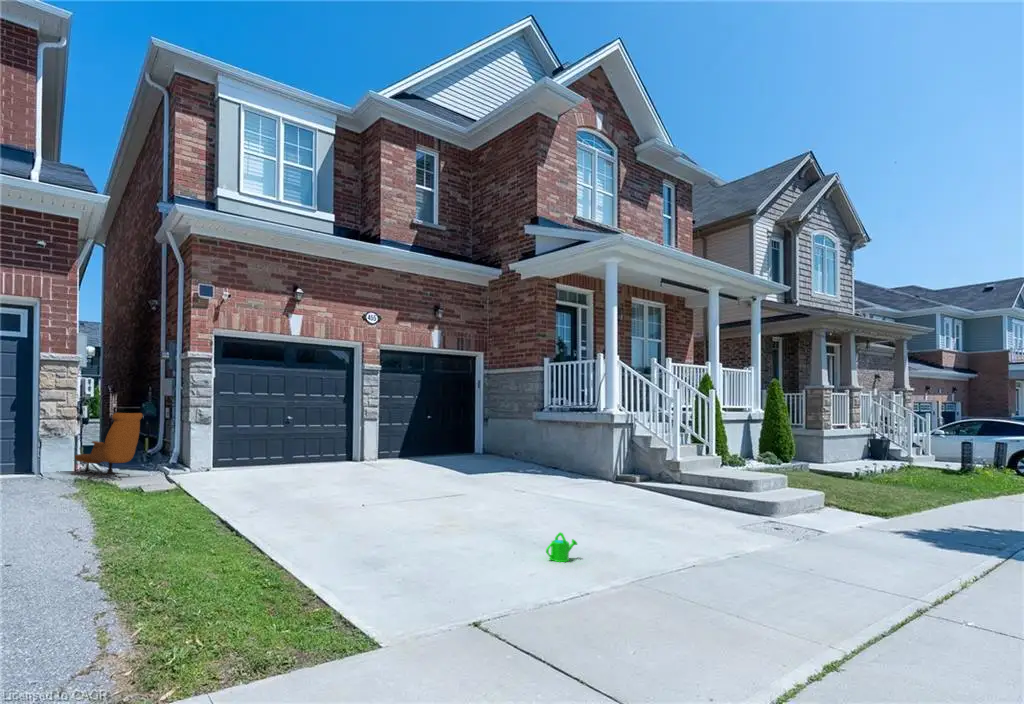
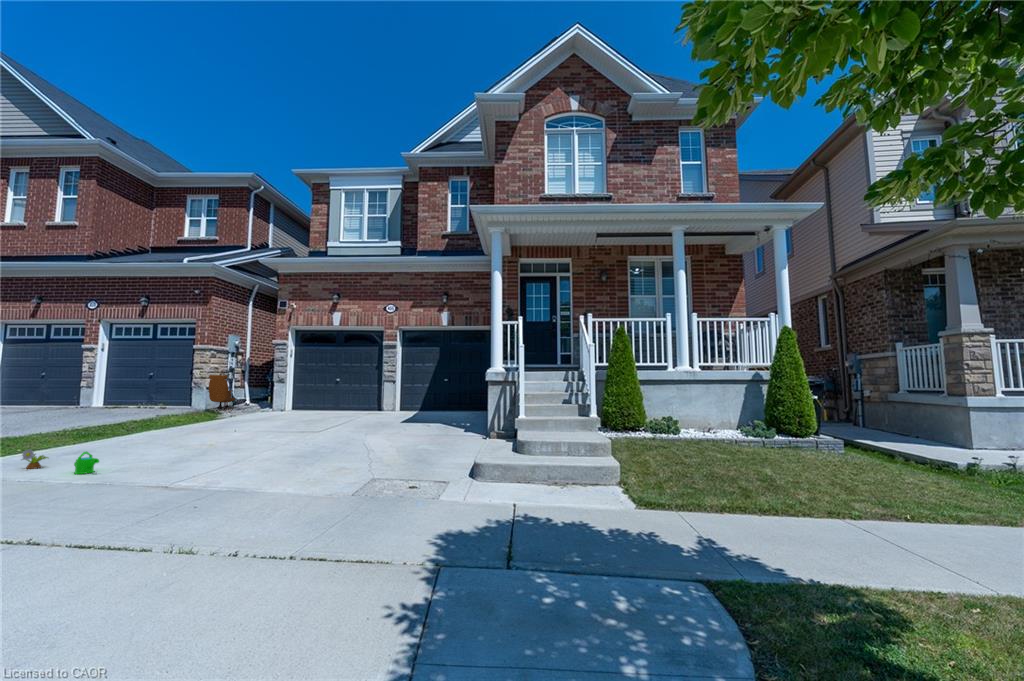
decorative plant: none [472,539,501,568] -> present [22,449,48,469]

